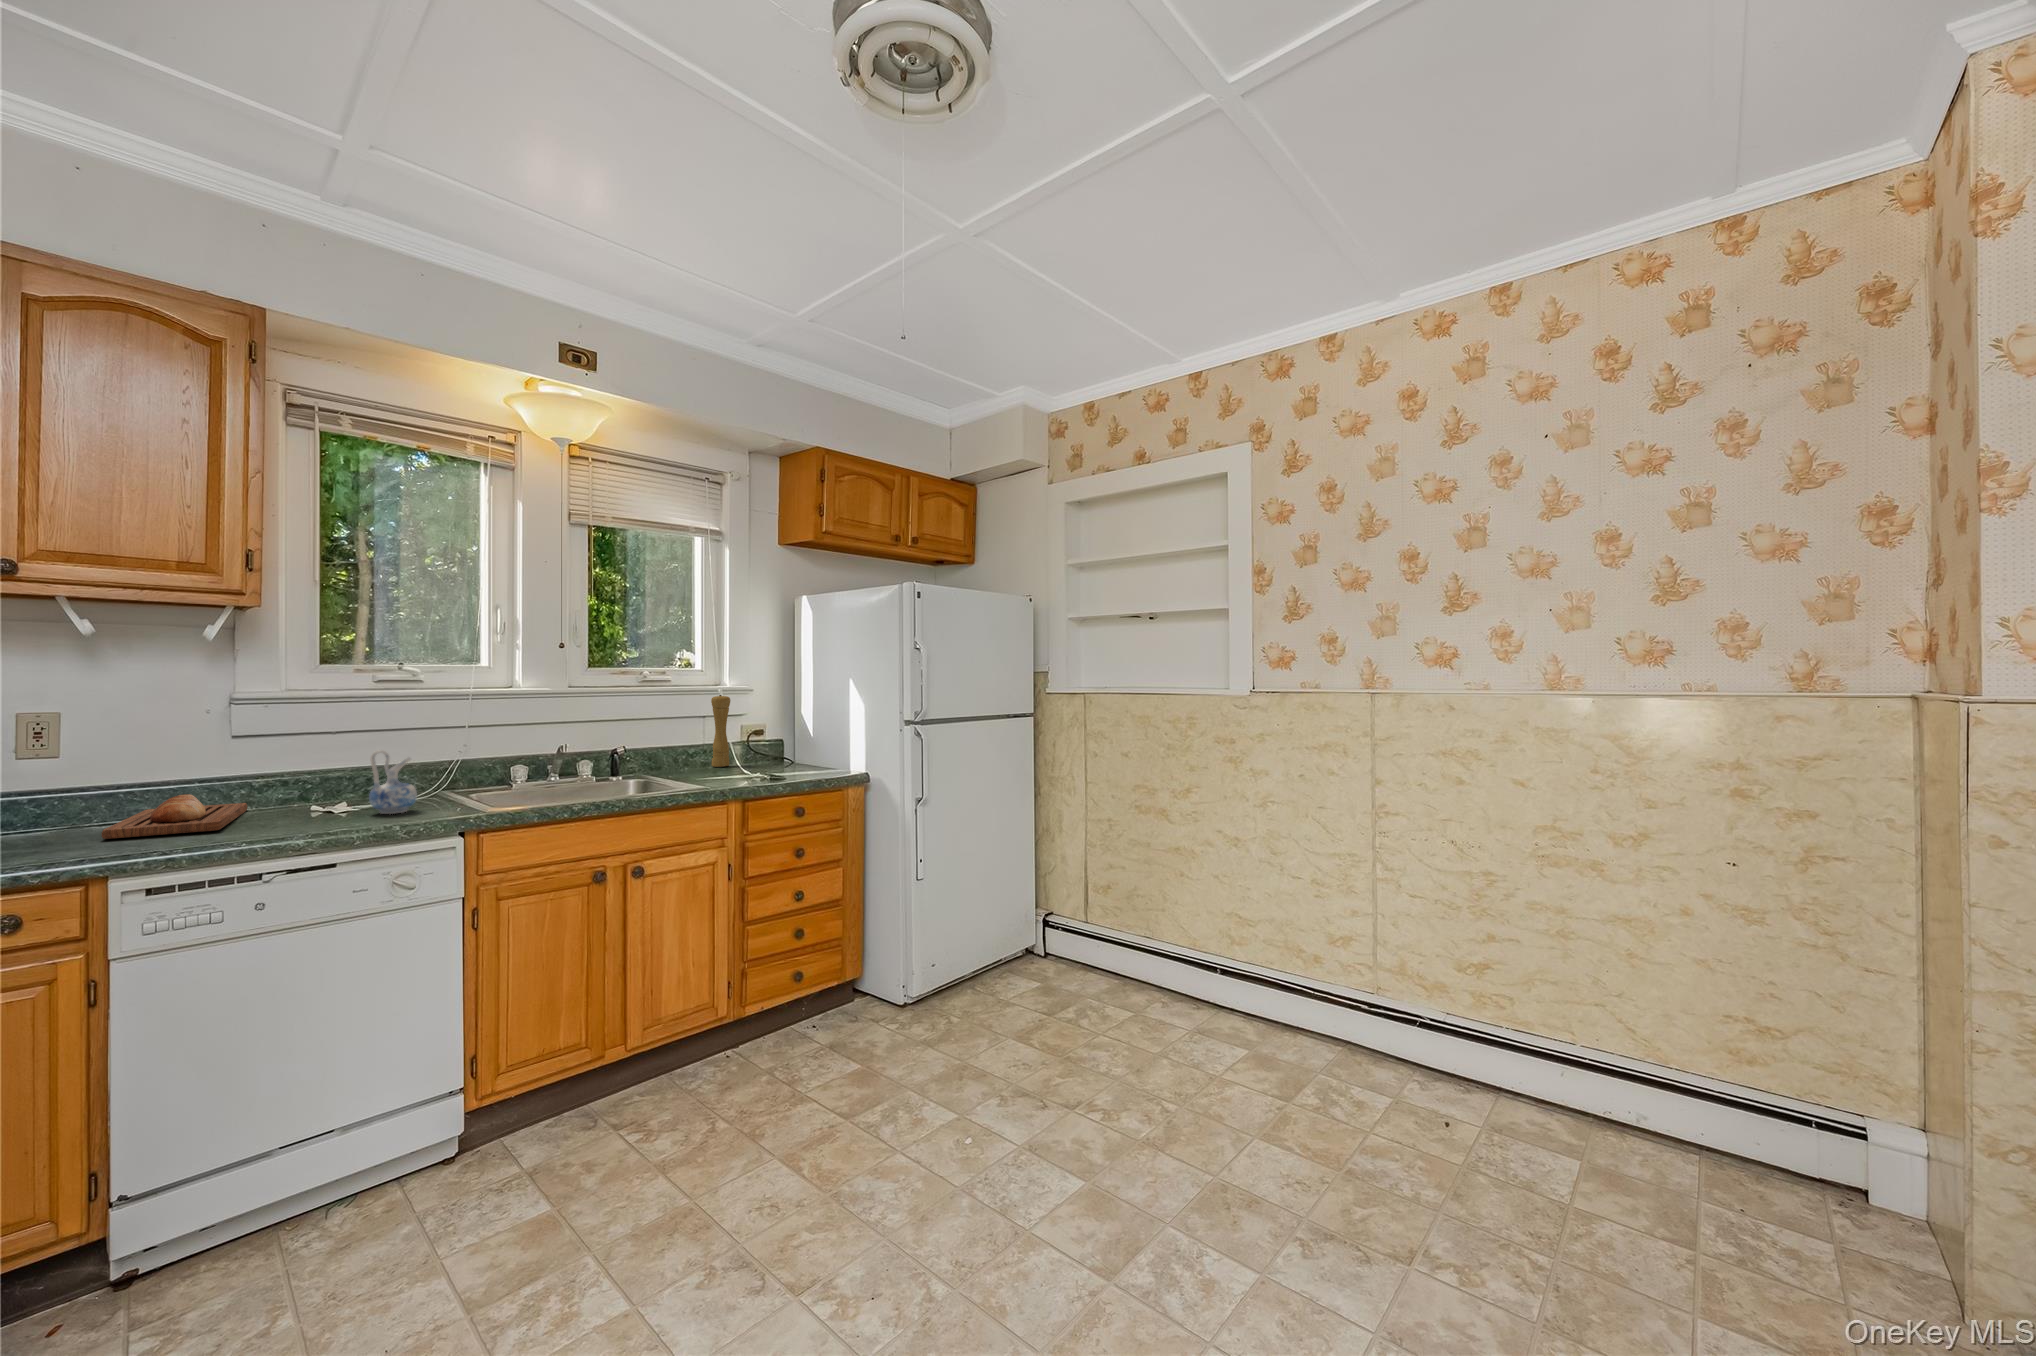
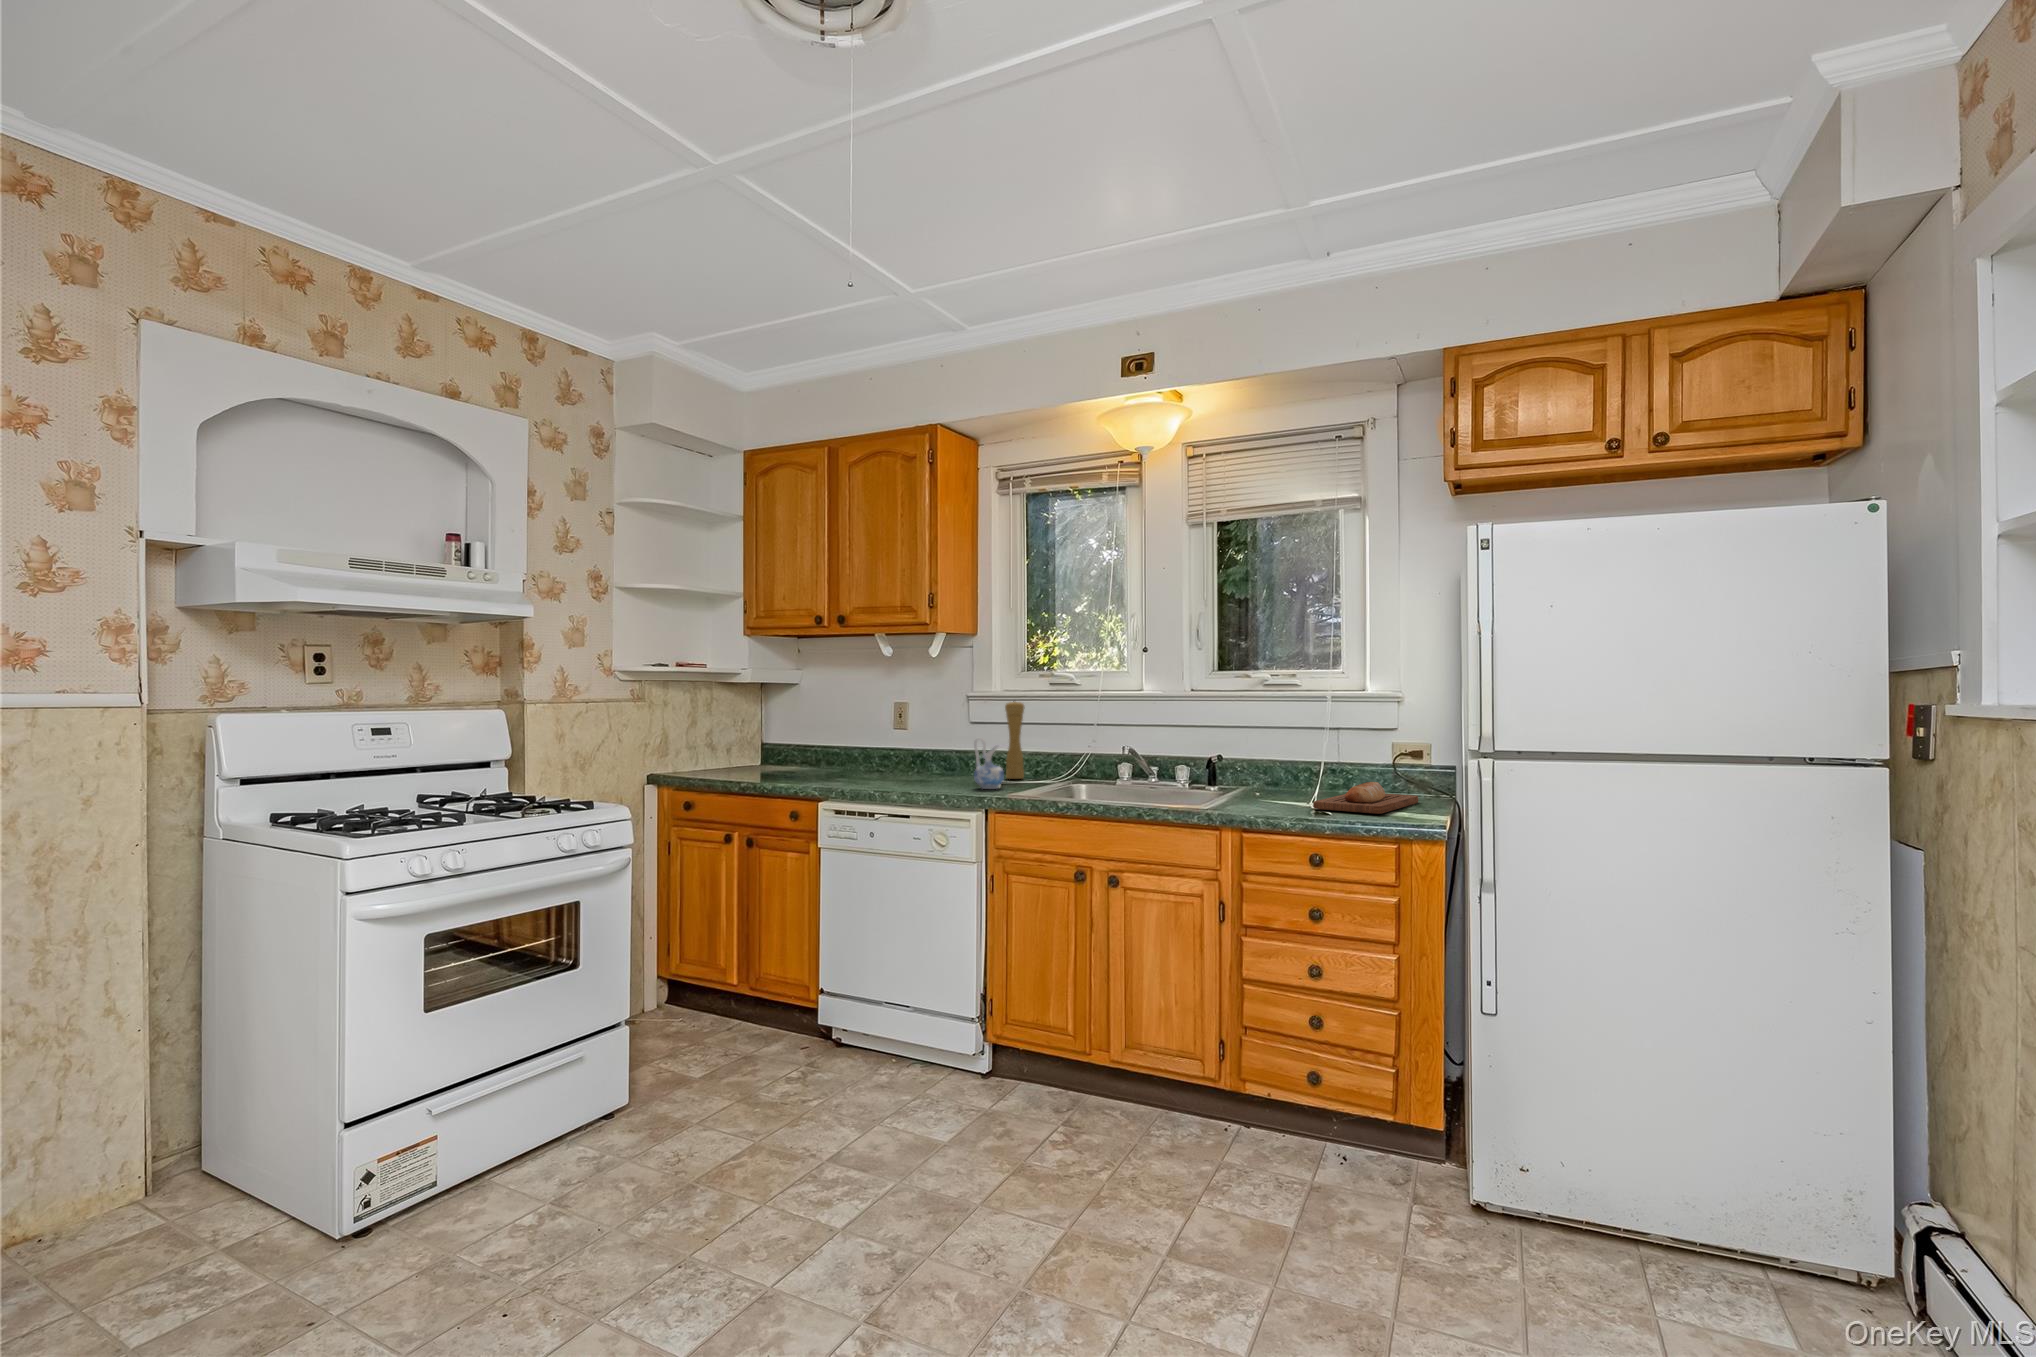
pepper mill: present [711,695,730,767] -> present [1005,701,1025,779]
bread loaf: present [102,794,247,839] -> present [1313,782,1418,814]

